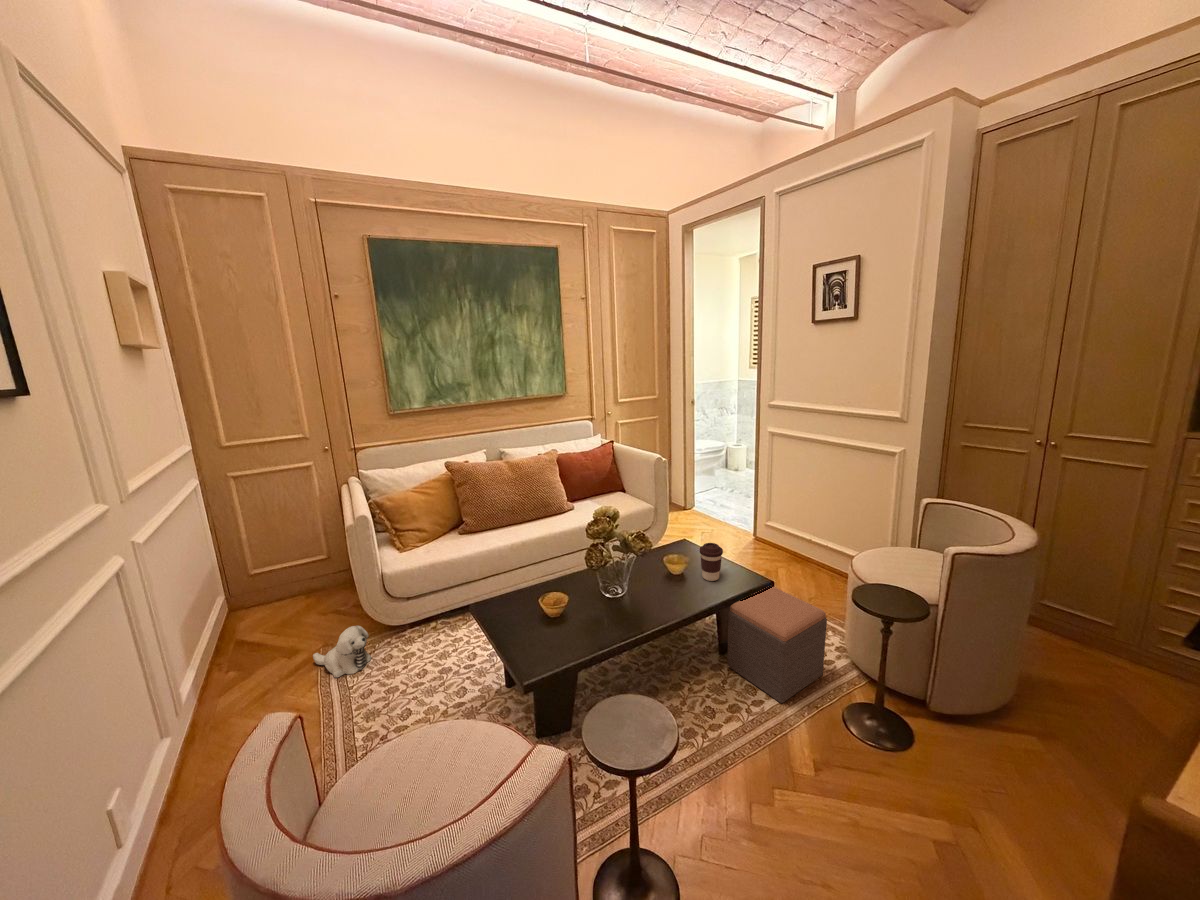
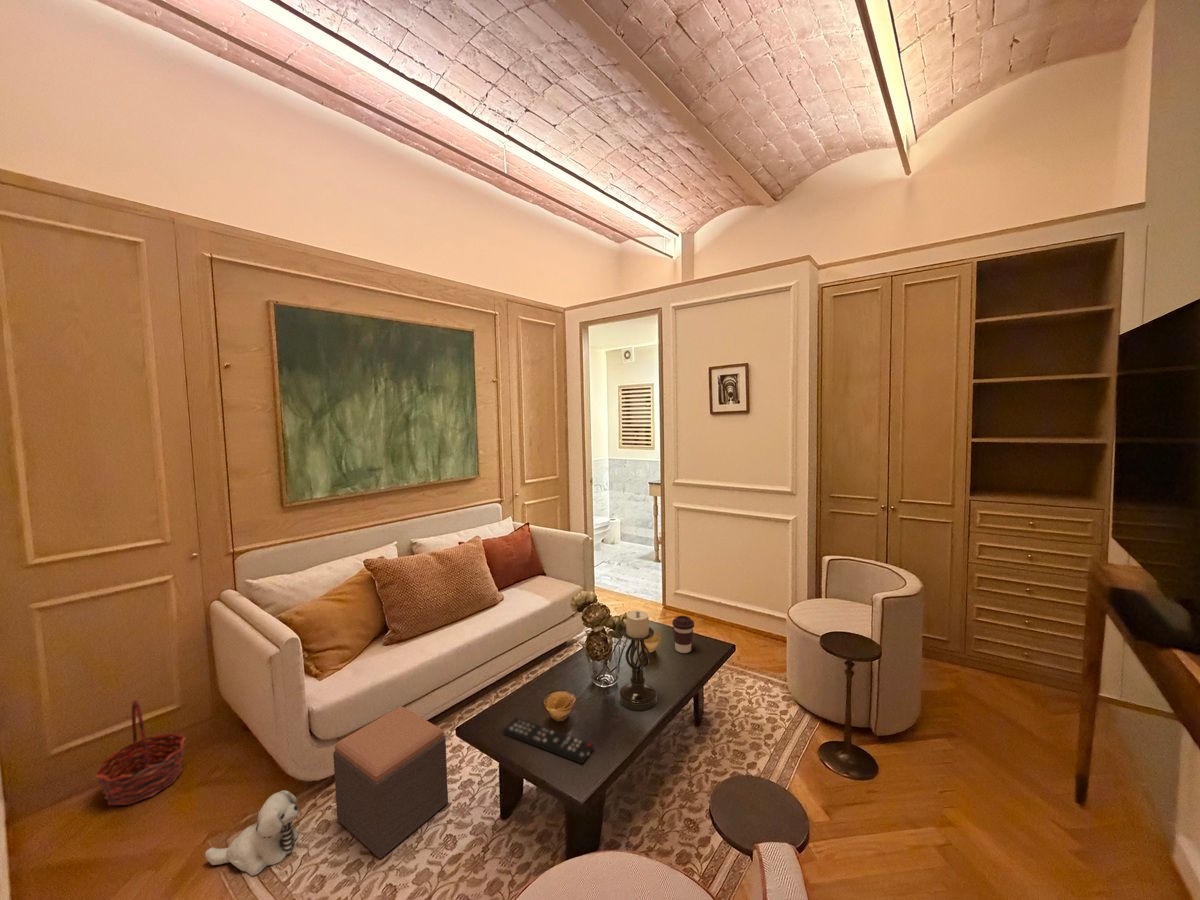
candle holder: none [613,528,652,624] -> present [619,610,657,711]
basket: none [273,547,328,615] -> present [95,701,185,805]
footstool: present [727,587,827,703] -> present [333,706,448,859]
remote control: none [498,607,562,656] -> present [503,718,594,763]

